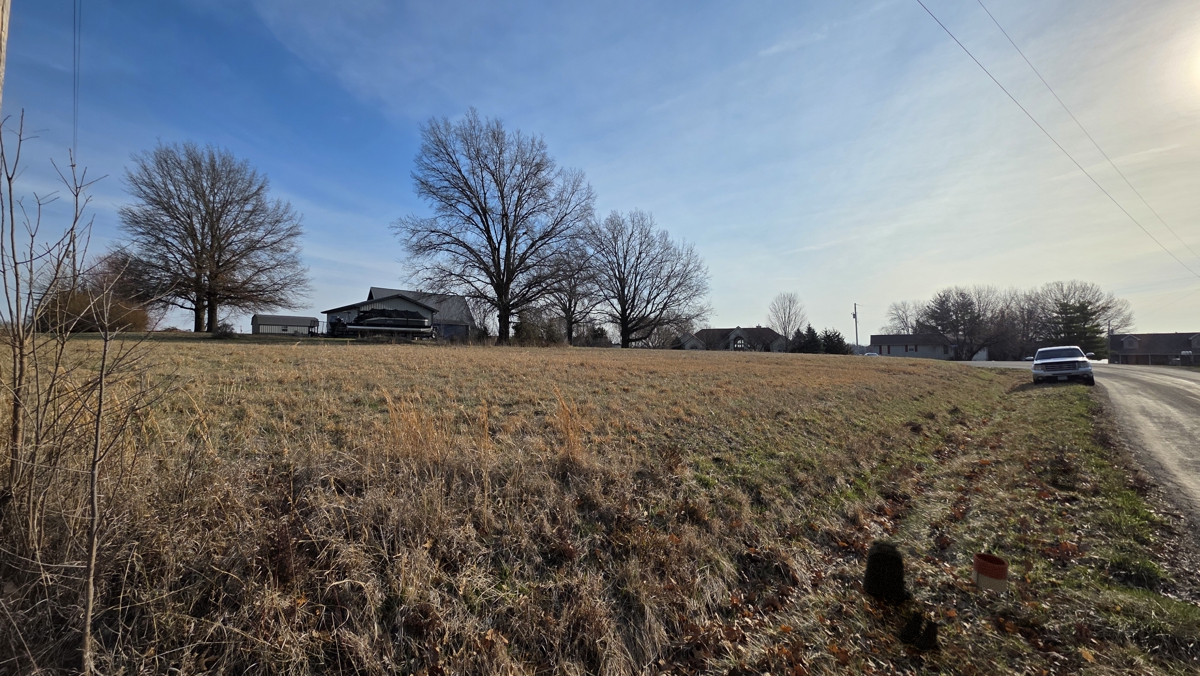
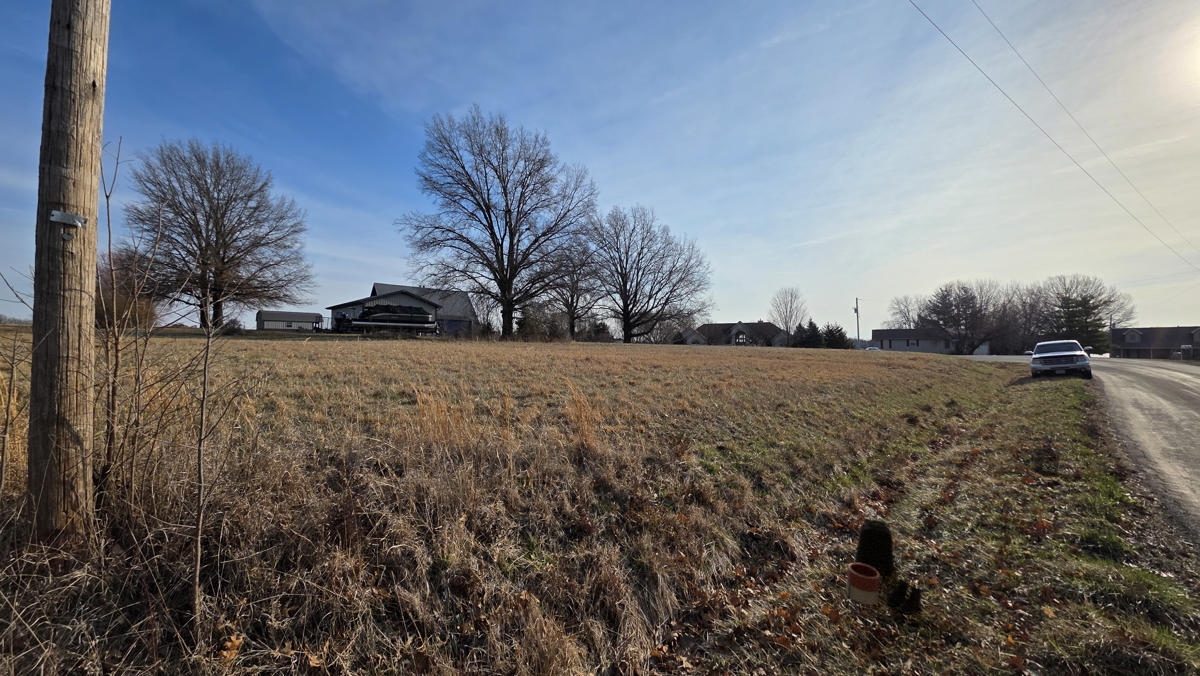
planter: present [972,552,1010,605] -> present [847,563,880,617]

